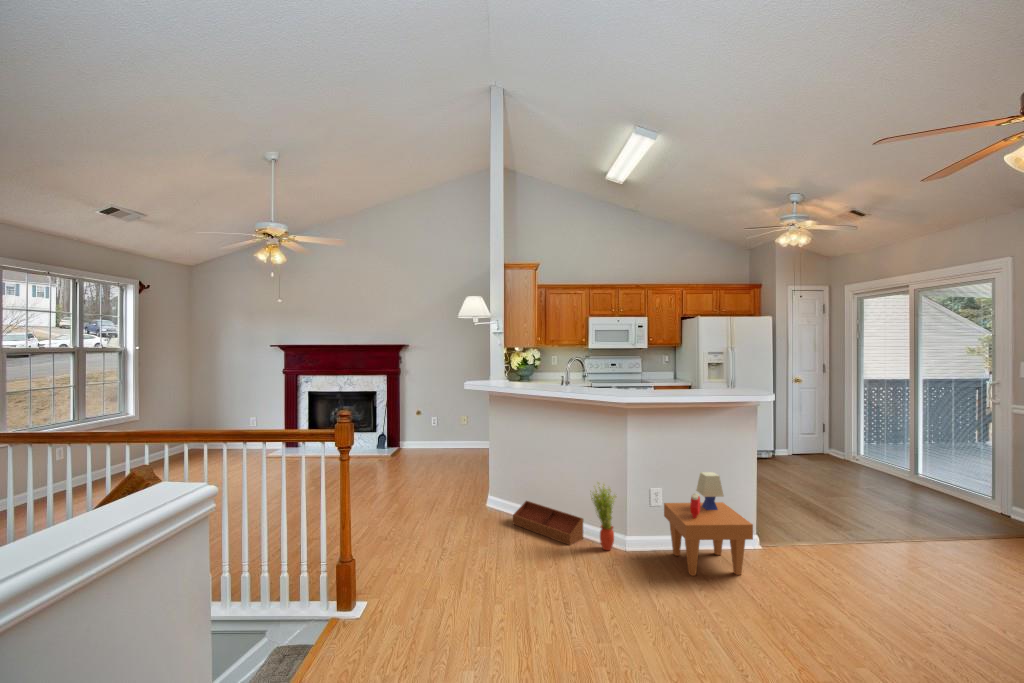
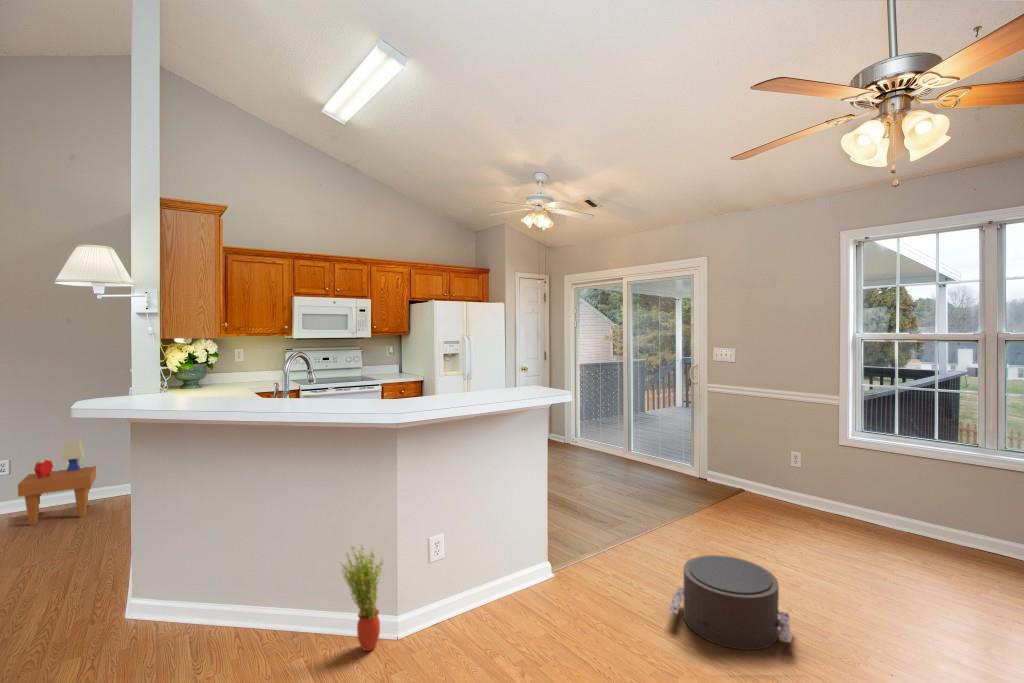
side table: present [664,472,753,576] -> present [18,440,96,525]
storage bin: present [513,501,583,545] -> none [188,596,325,662]
pouf: none [847,553,985,638] -> present [669,555,793,650]

